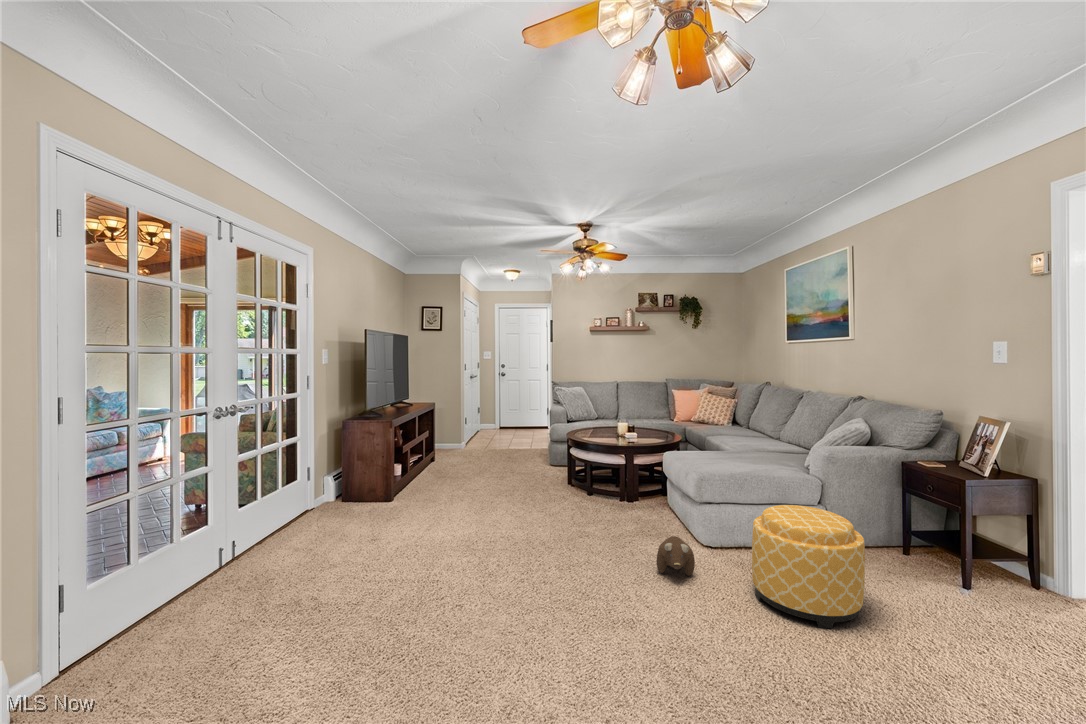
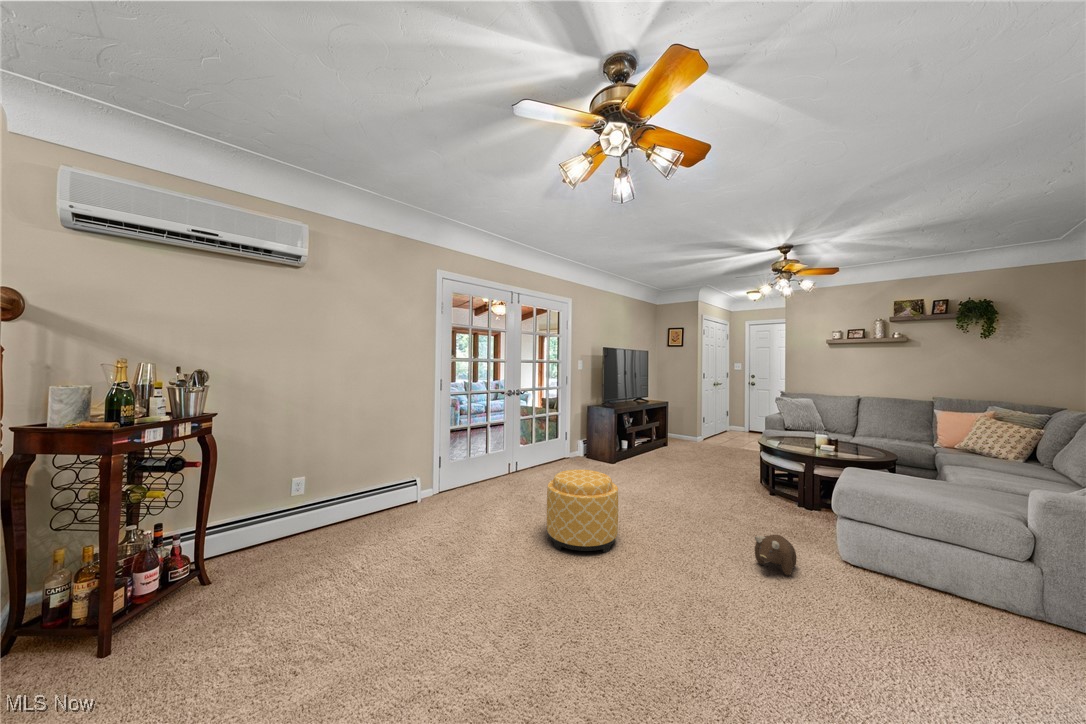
ottoman: present [752,505,865,628] -> present [547,469,618,553]

